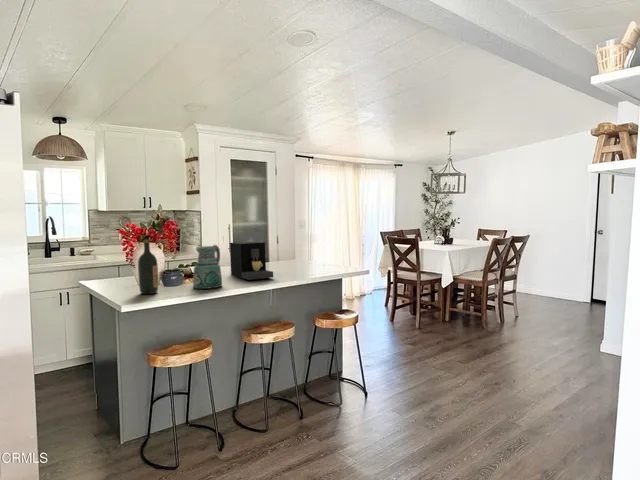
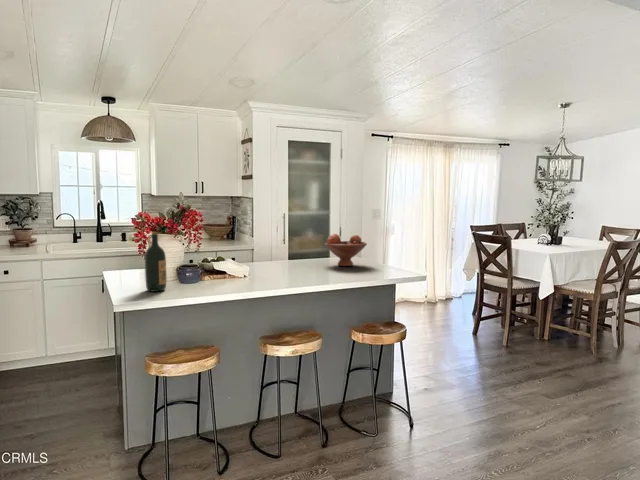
fruit bowl: none [279,240,316,267] -> present [324,234,367,266]
coffee maker: present [230,242,273,280] -> none [262,235,303,280]
ceramic pitcher: present [193,245,222,289] -> none [207,239,241,289]

